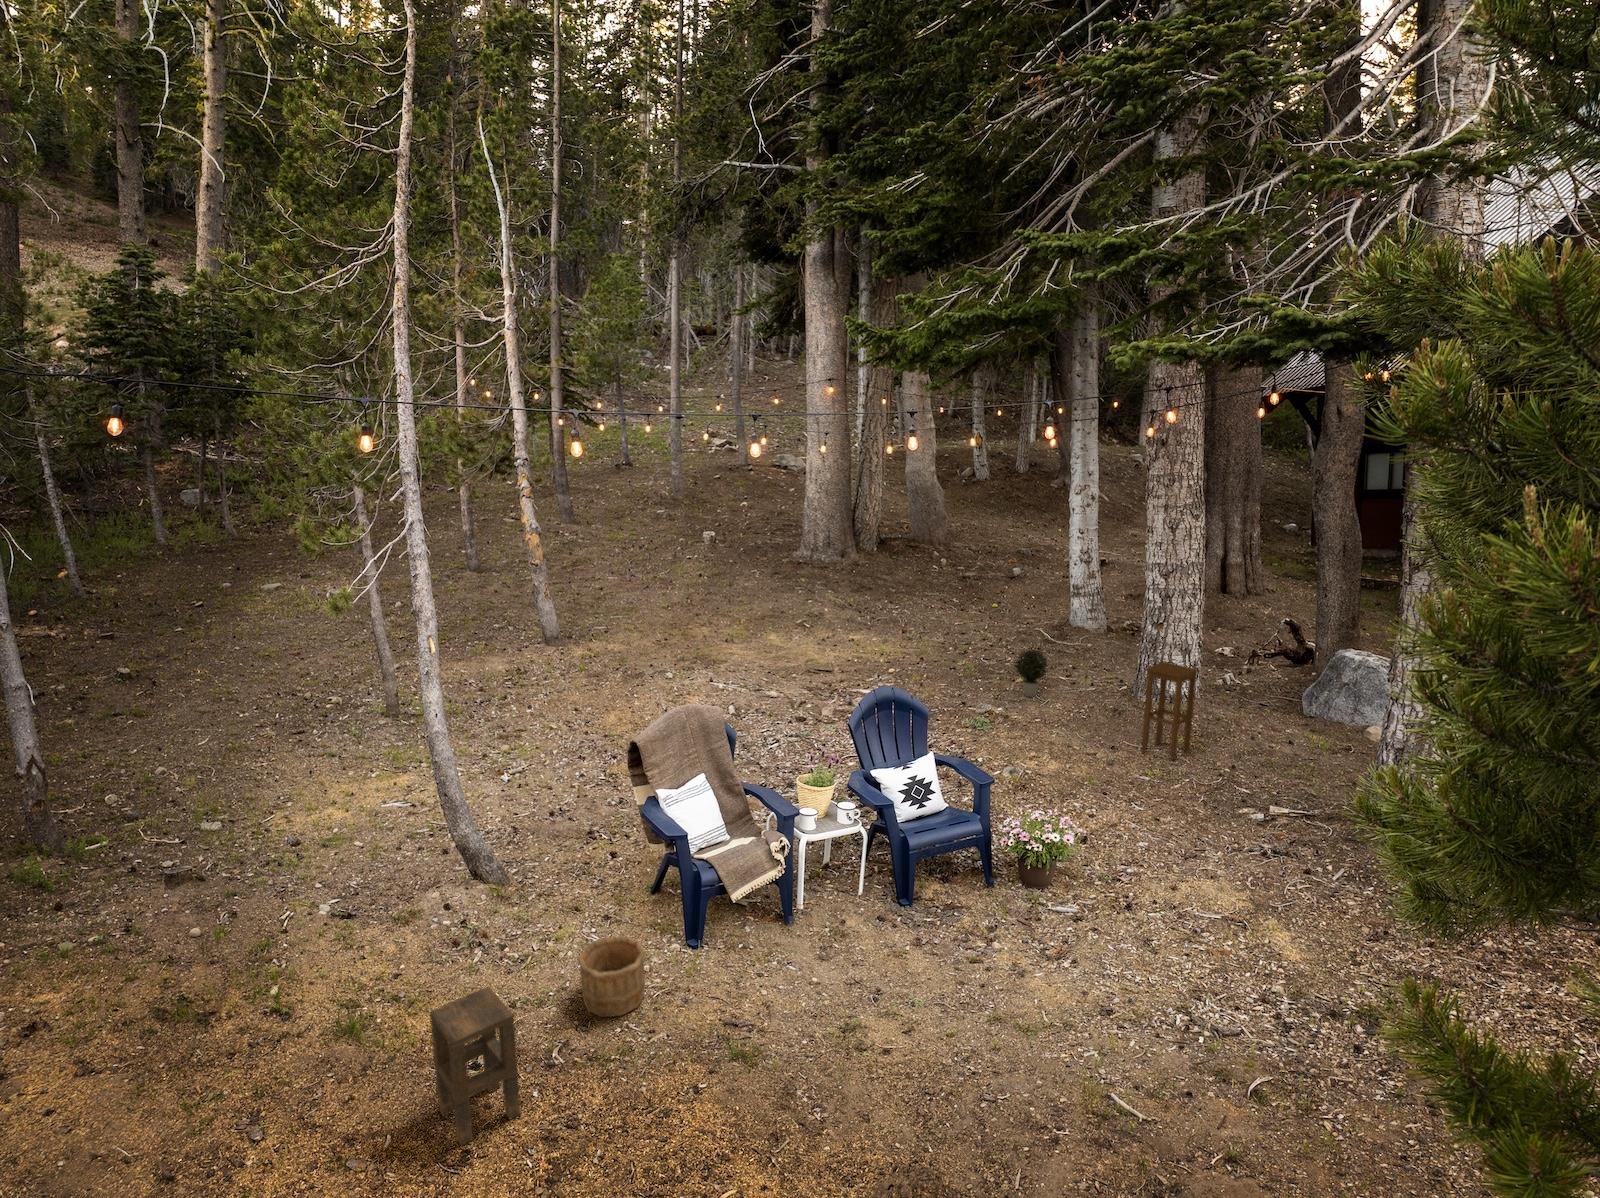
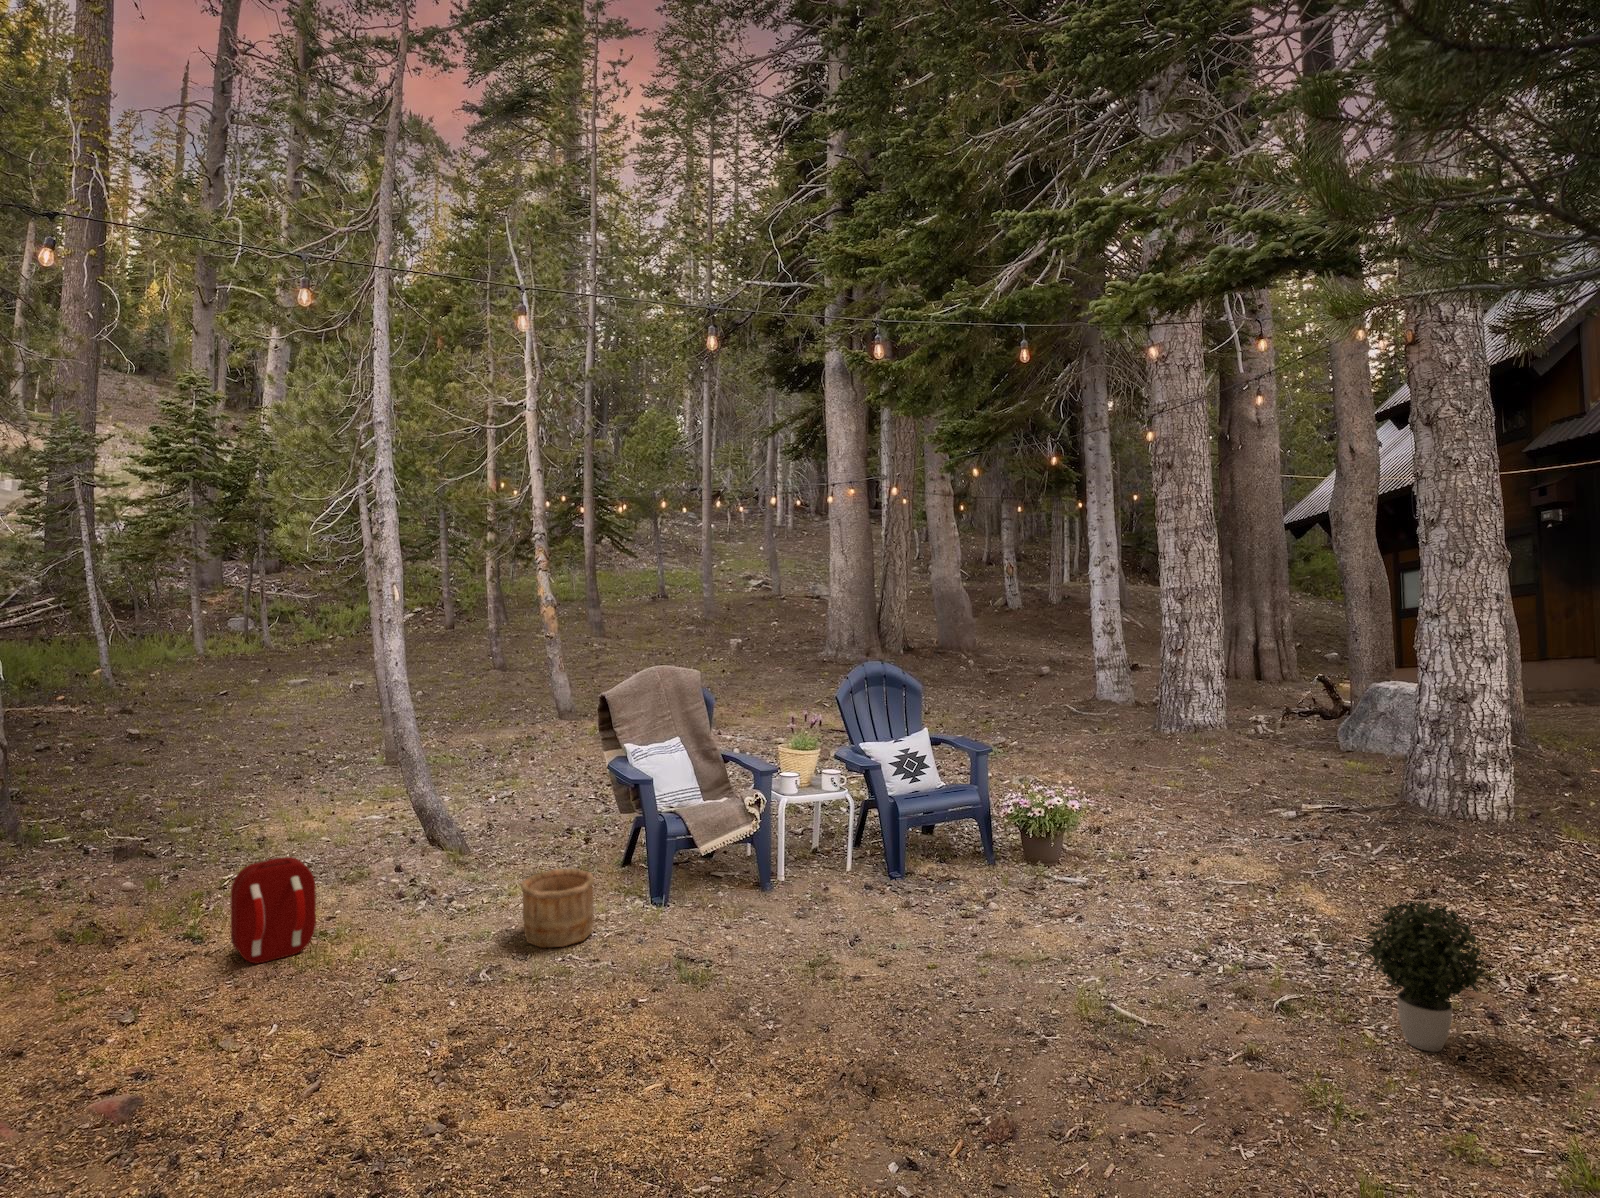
potted plant: present [1015,650,1048,697] -> present [1364,902,1487,1052]
stool: present [1141,662,1199,760] -> none [1160,673,1218,774]
backpack: none [315,947,394,1048] -> present [231,857,316,964]
side table: present [430,987,520,1146] -> none [340,872,430,1038]

